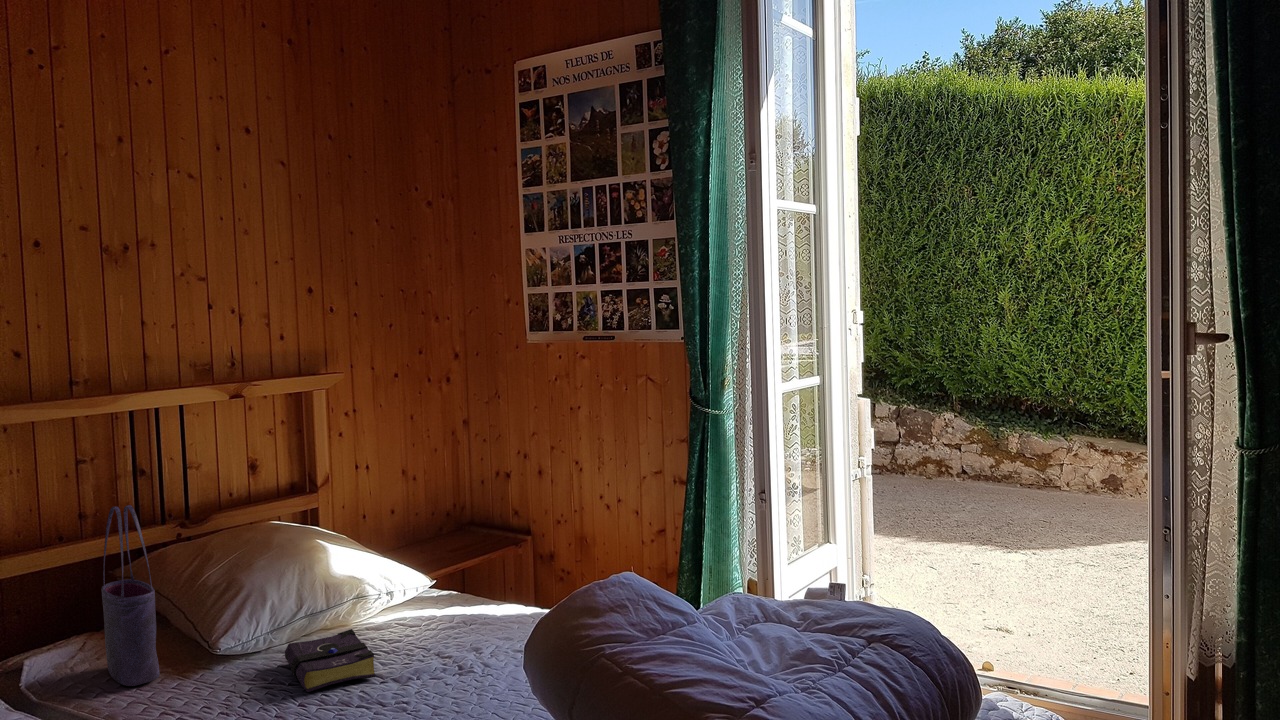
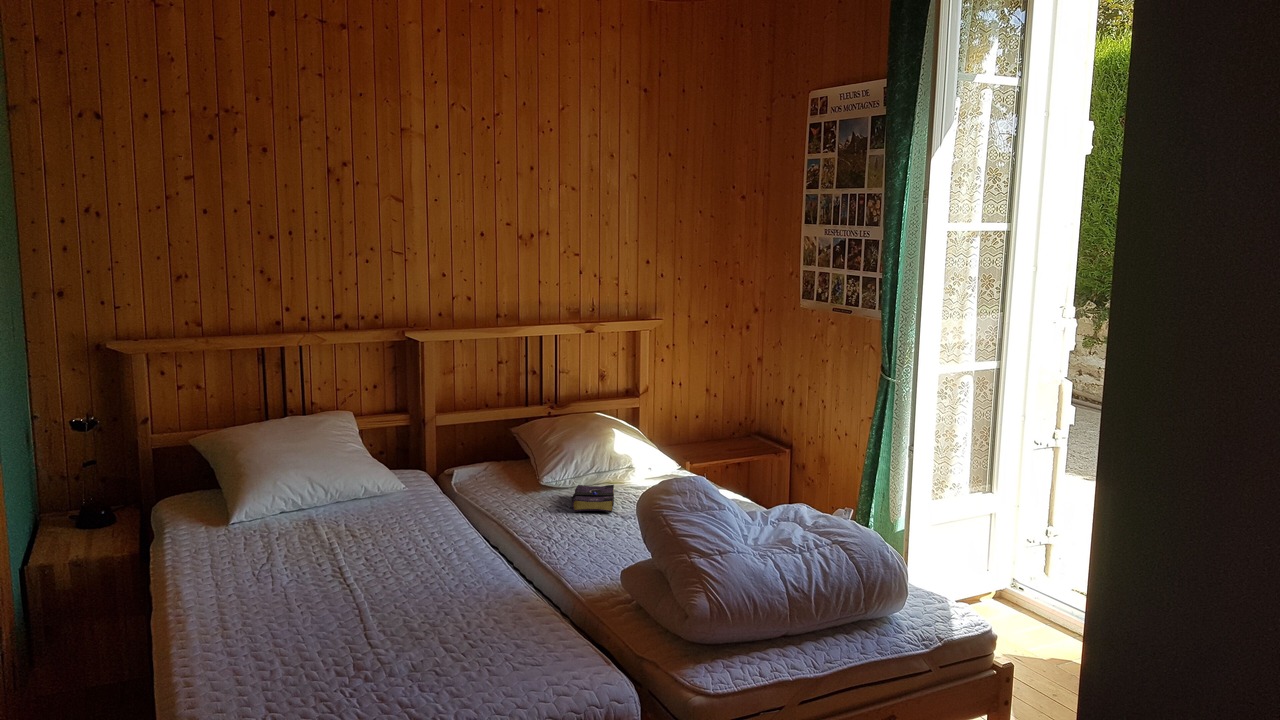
tote bag: present [101,505,159,686] -> none [493,393,515,489]

